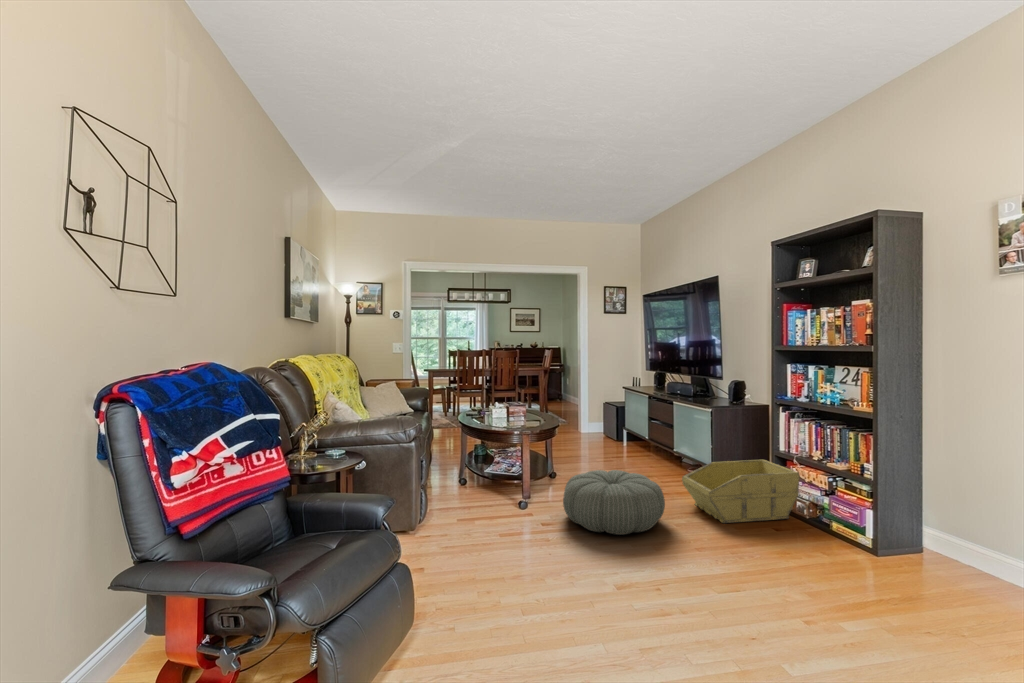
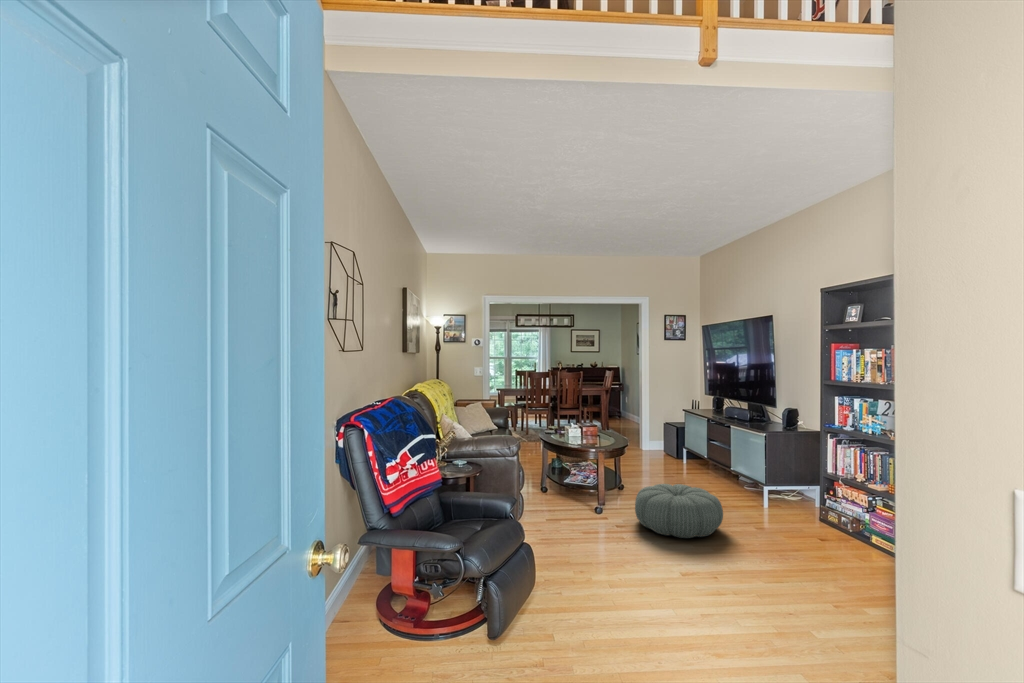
storage bin: present [682,460,800,523] -> none [738,480,845,533]

